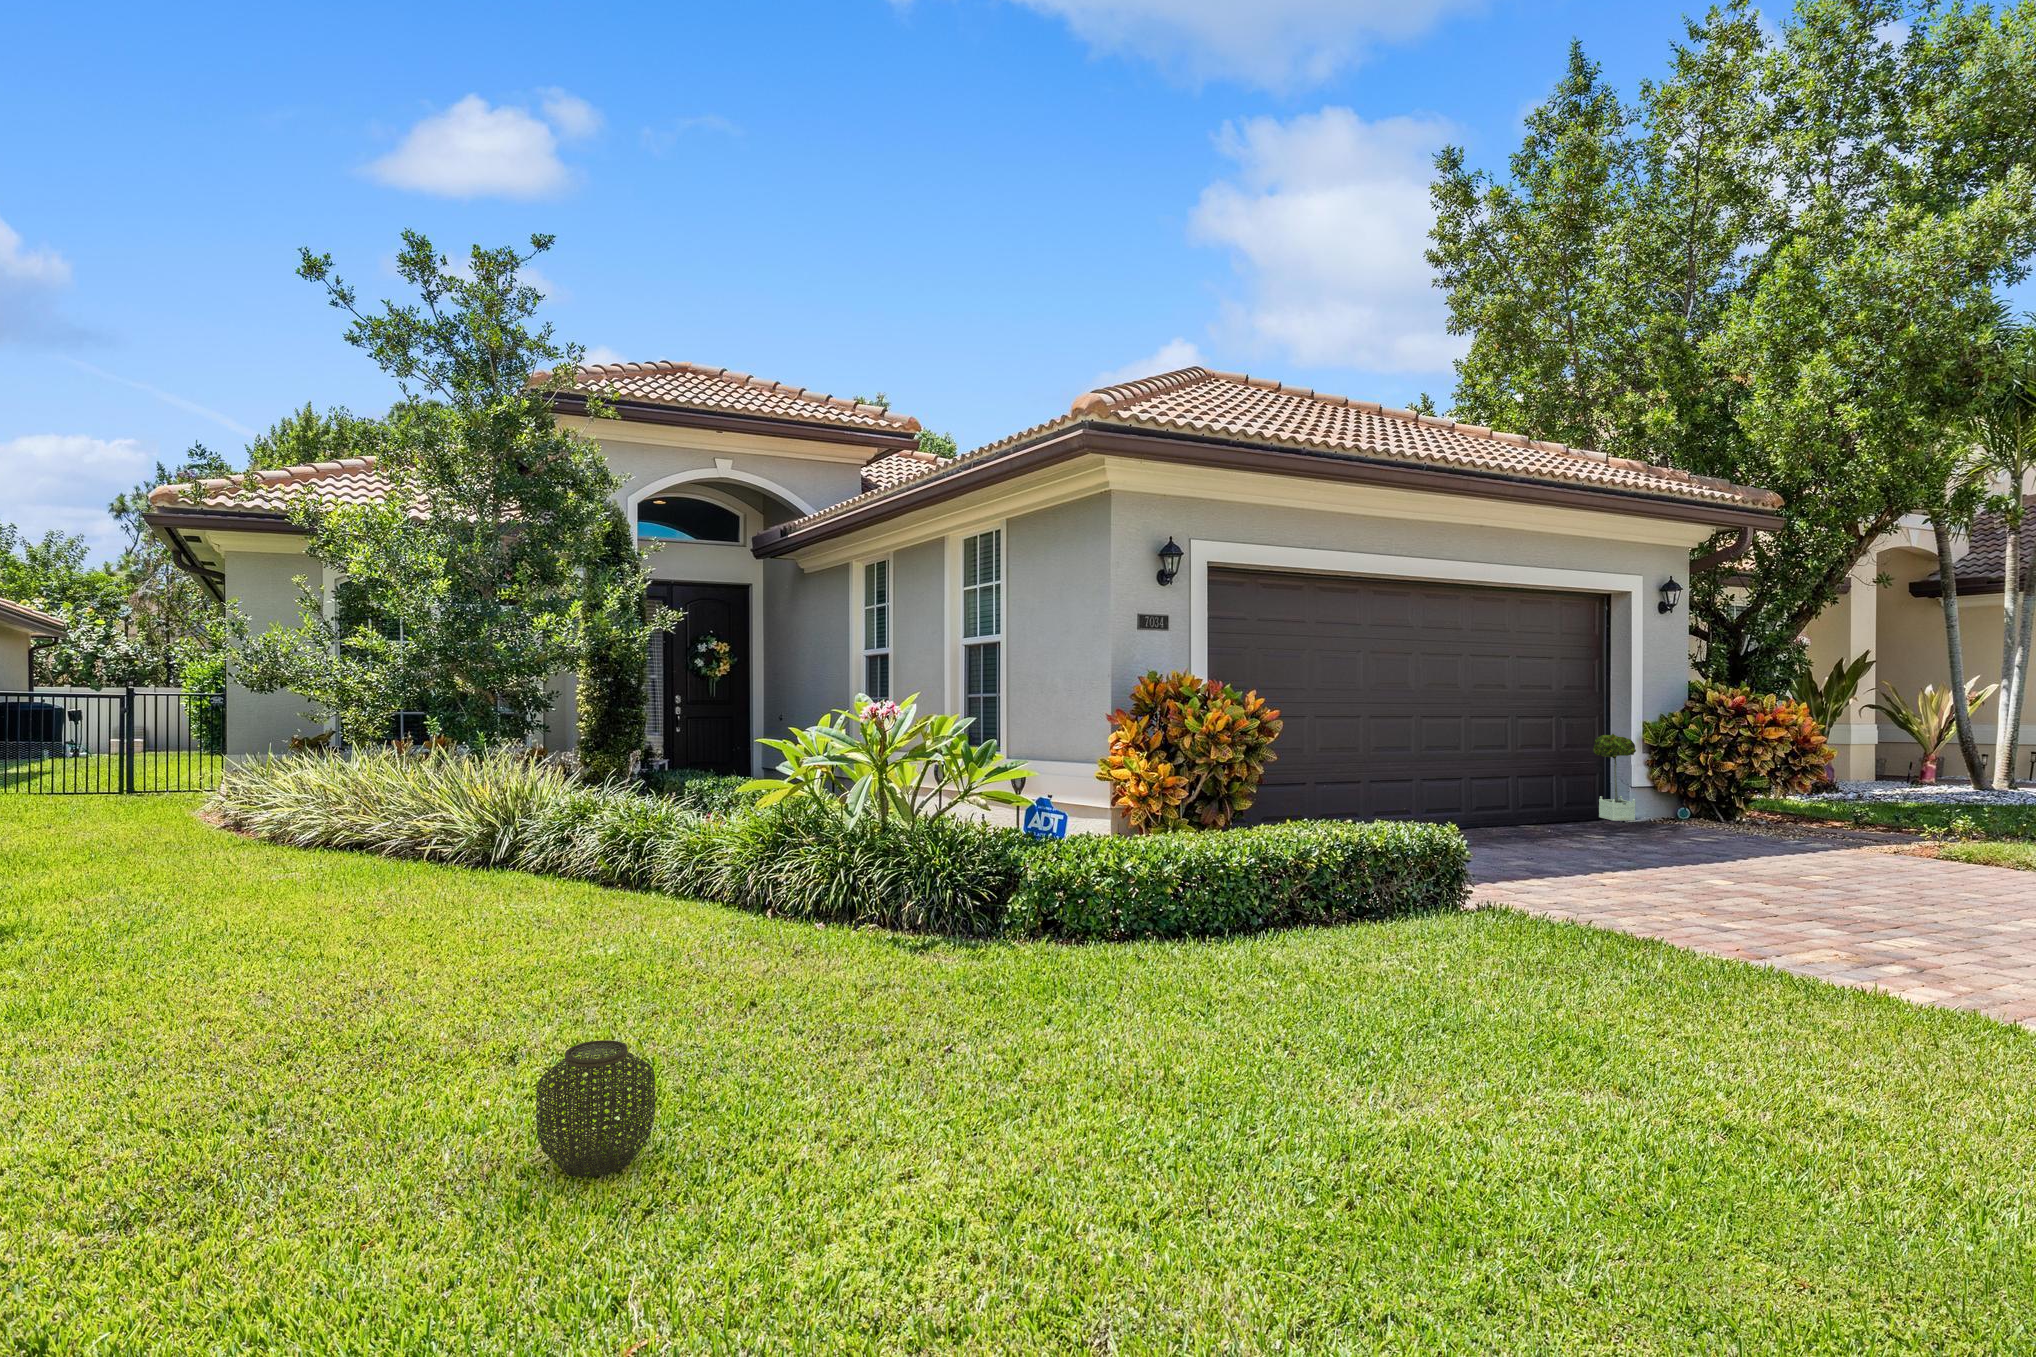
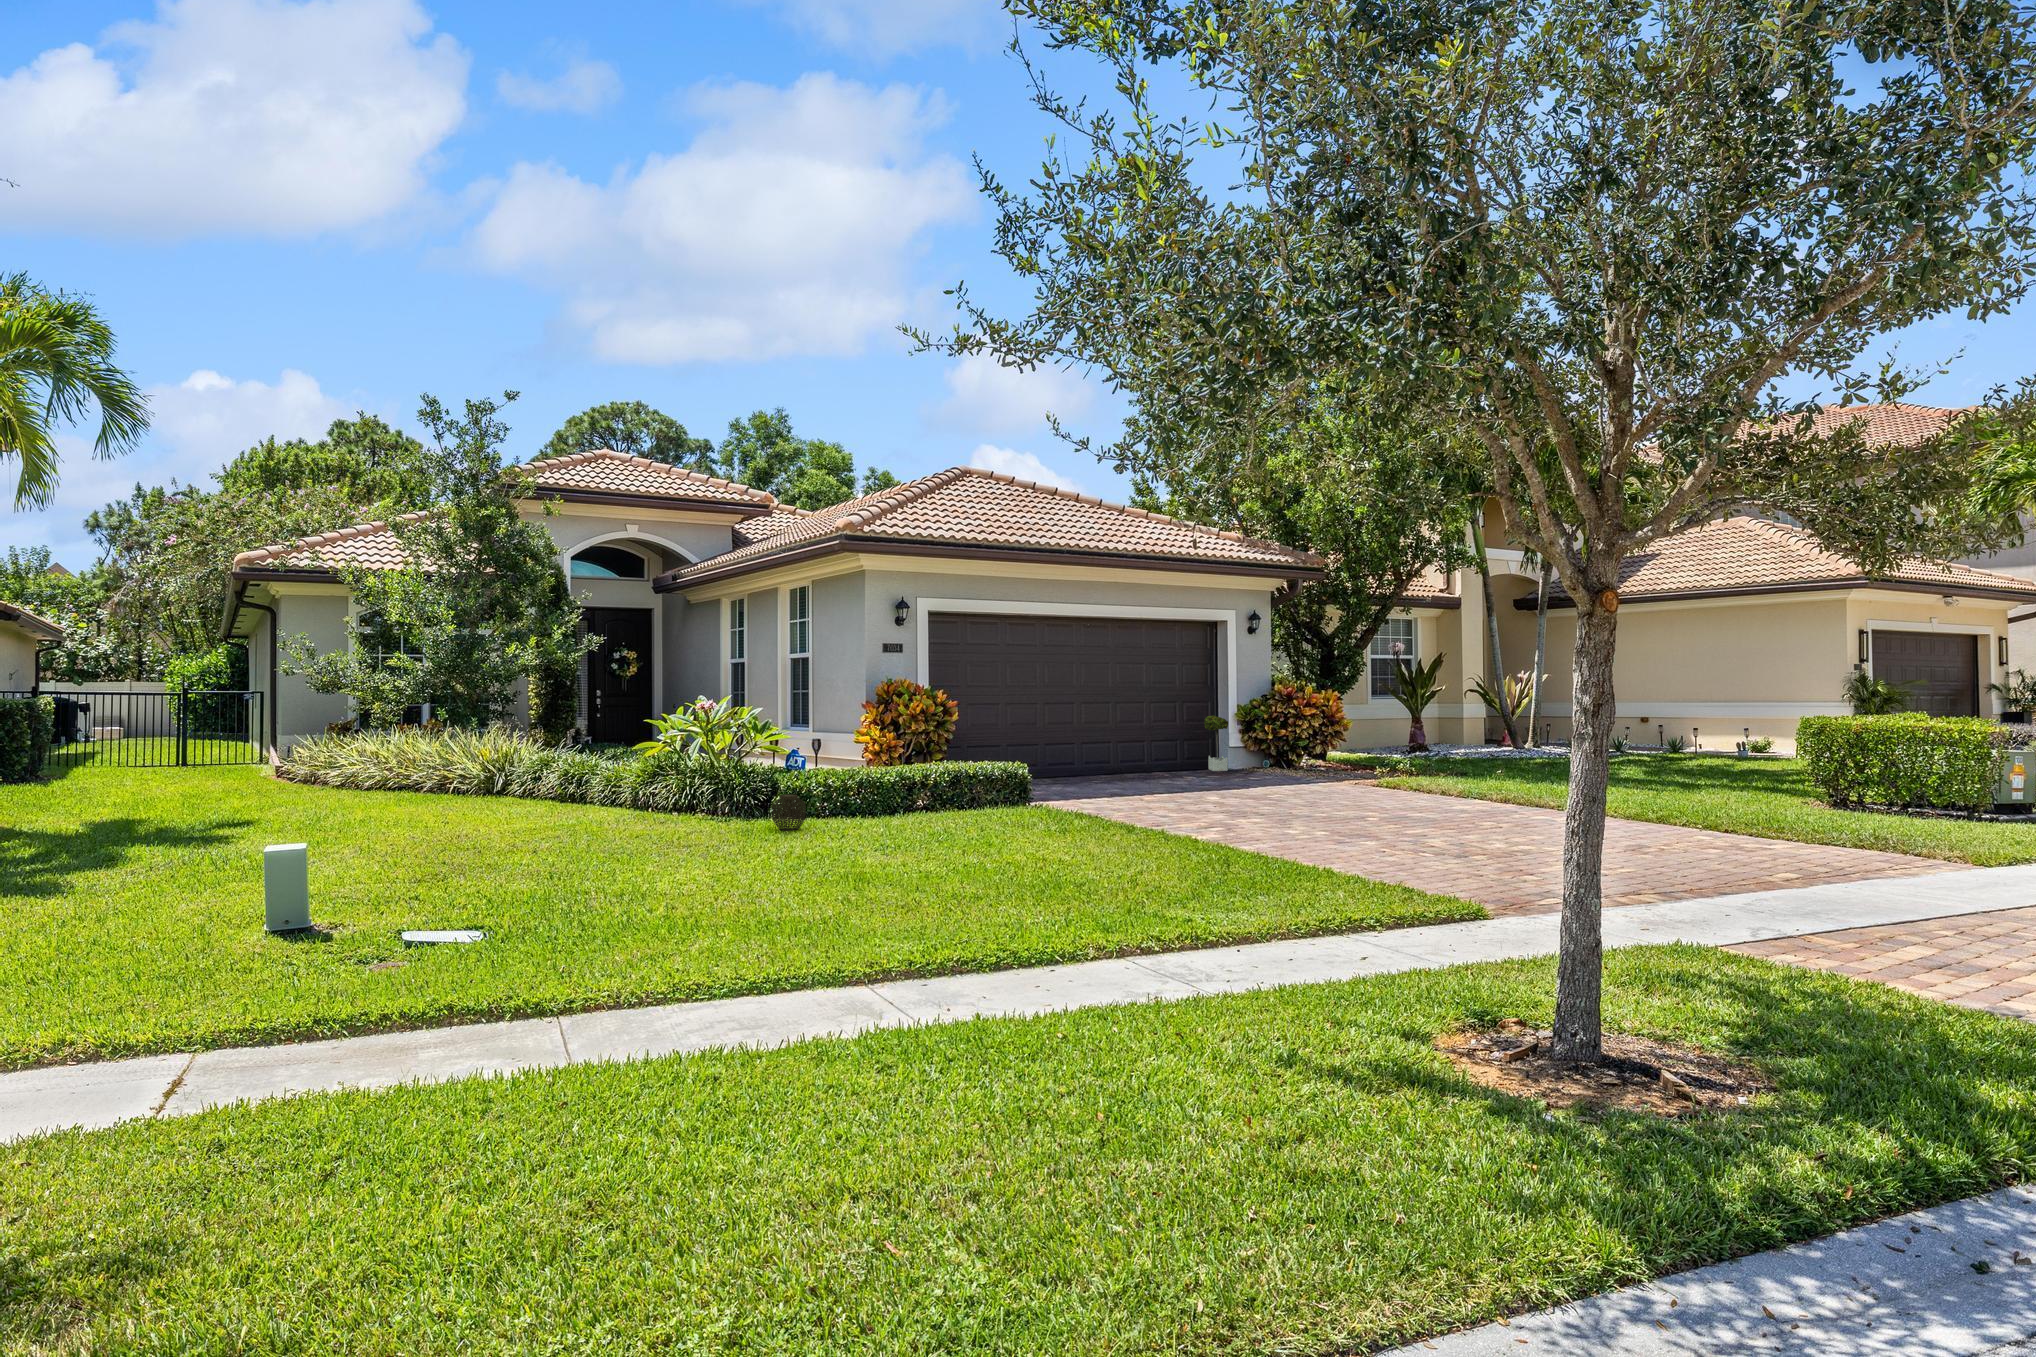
woven basket: present [536,1040,655,1177] -> present [772,794,806,831]

